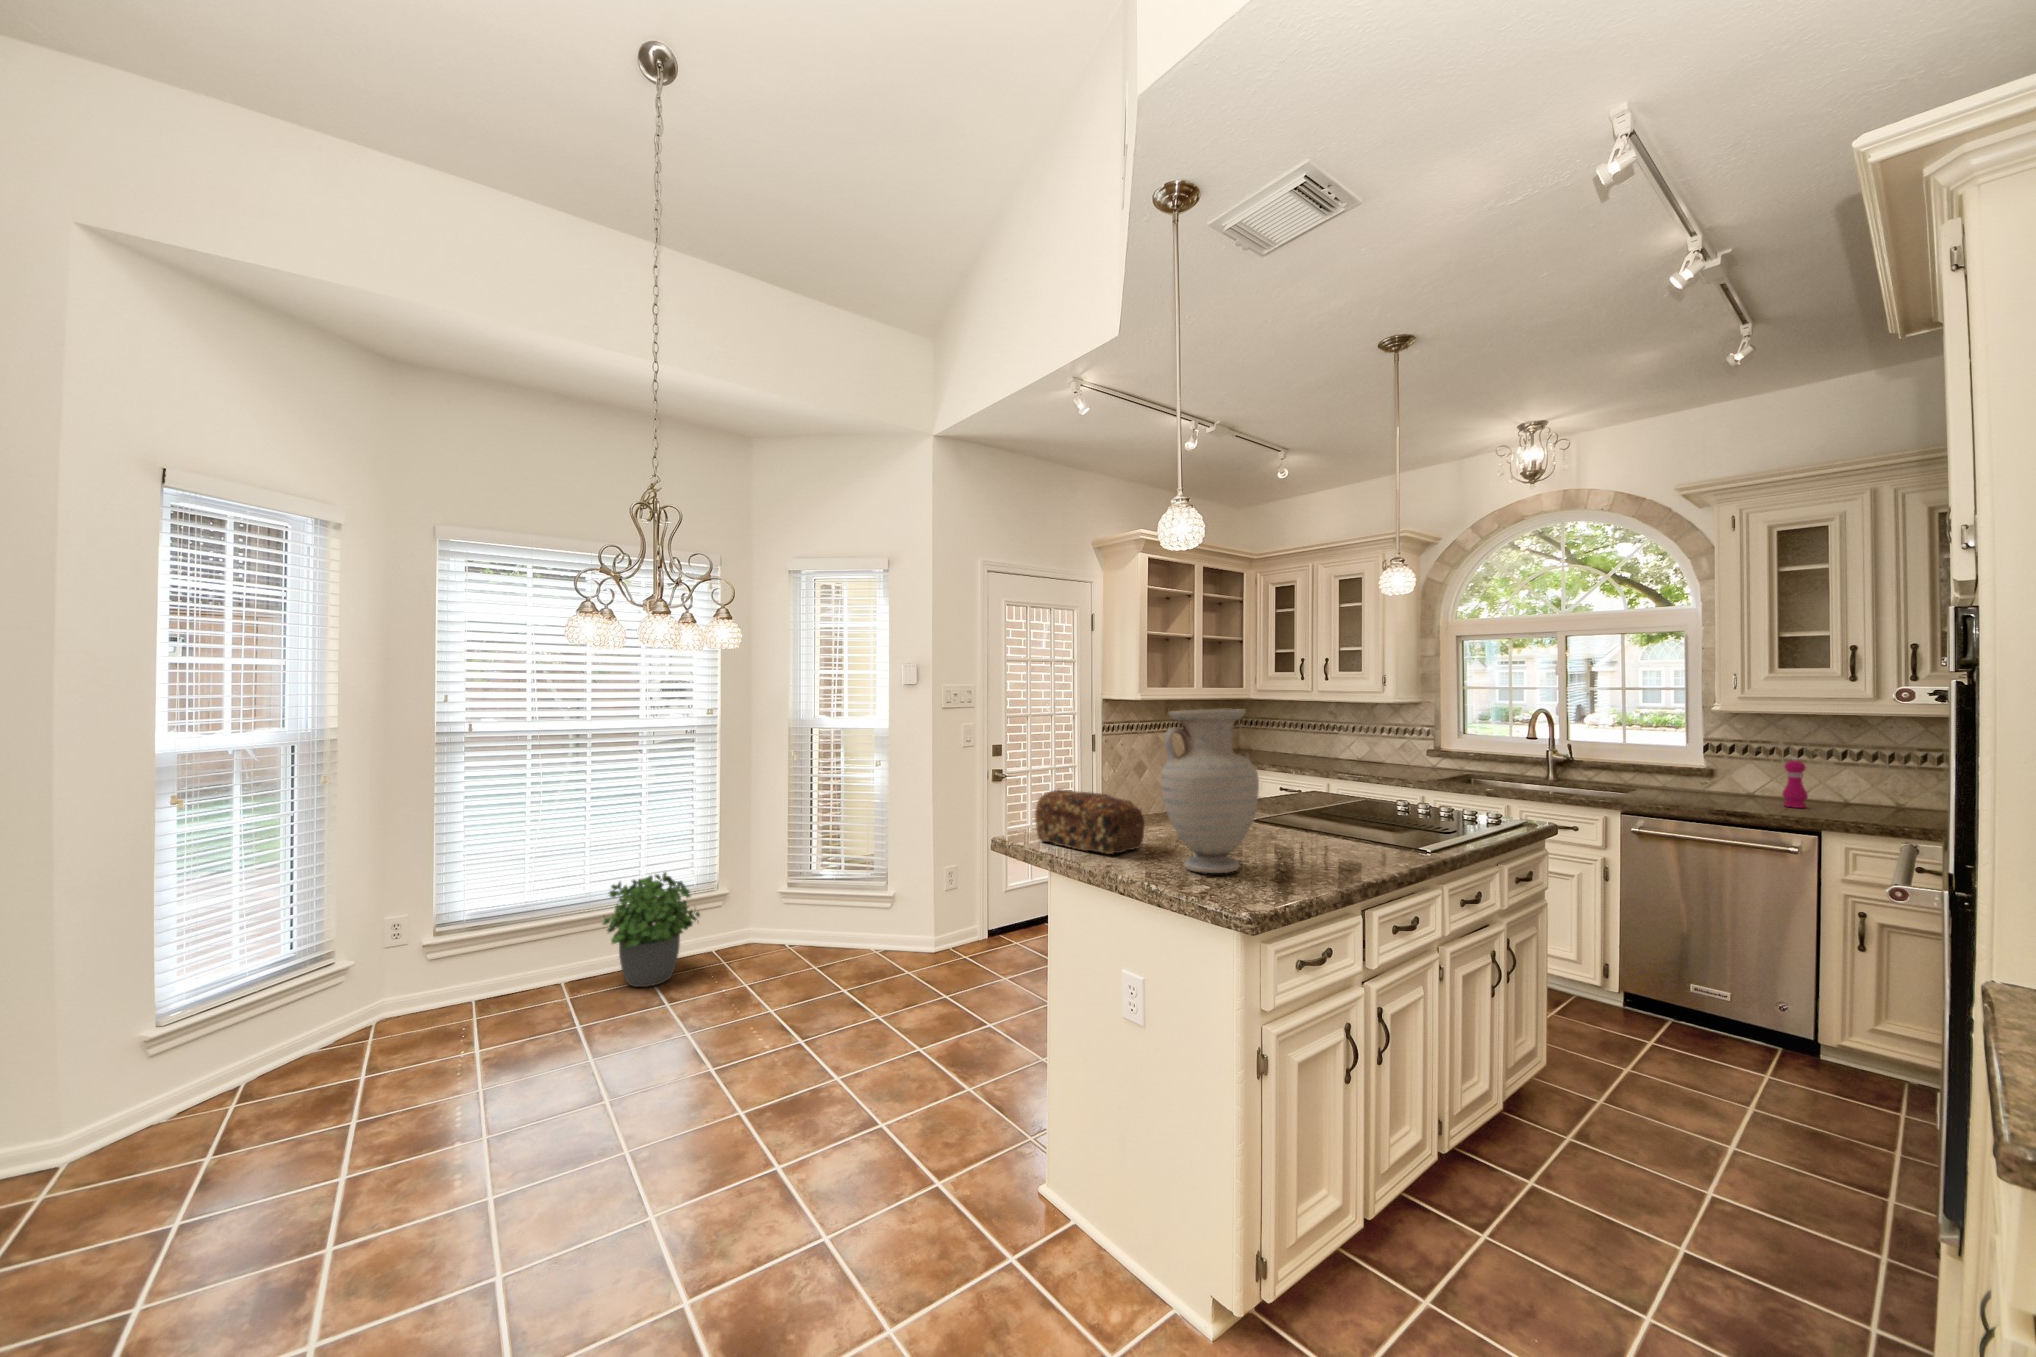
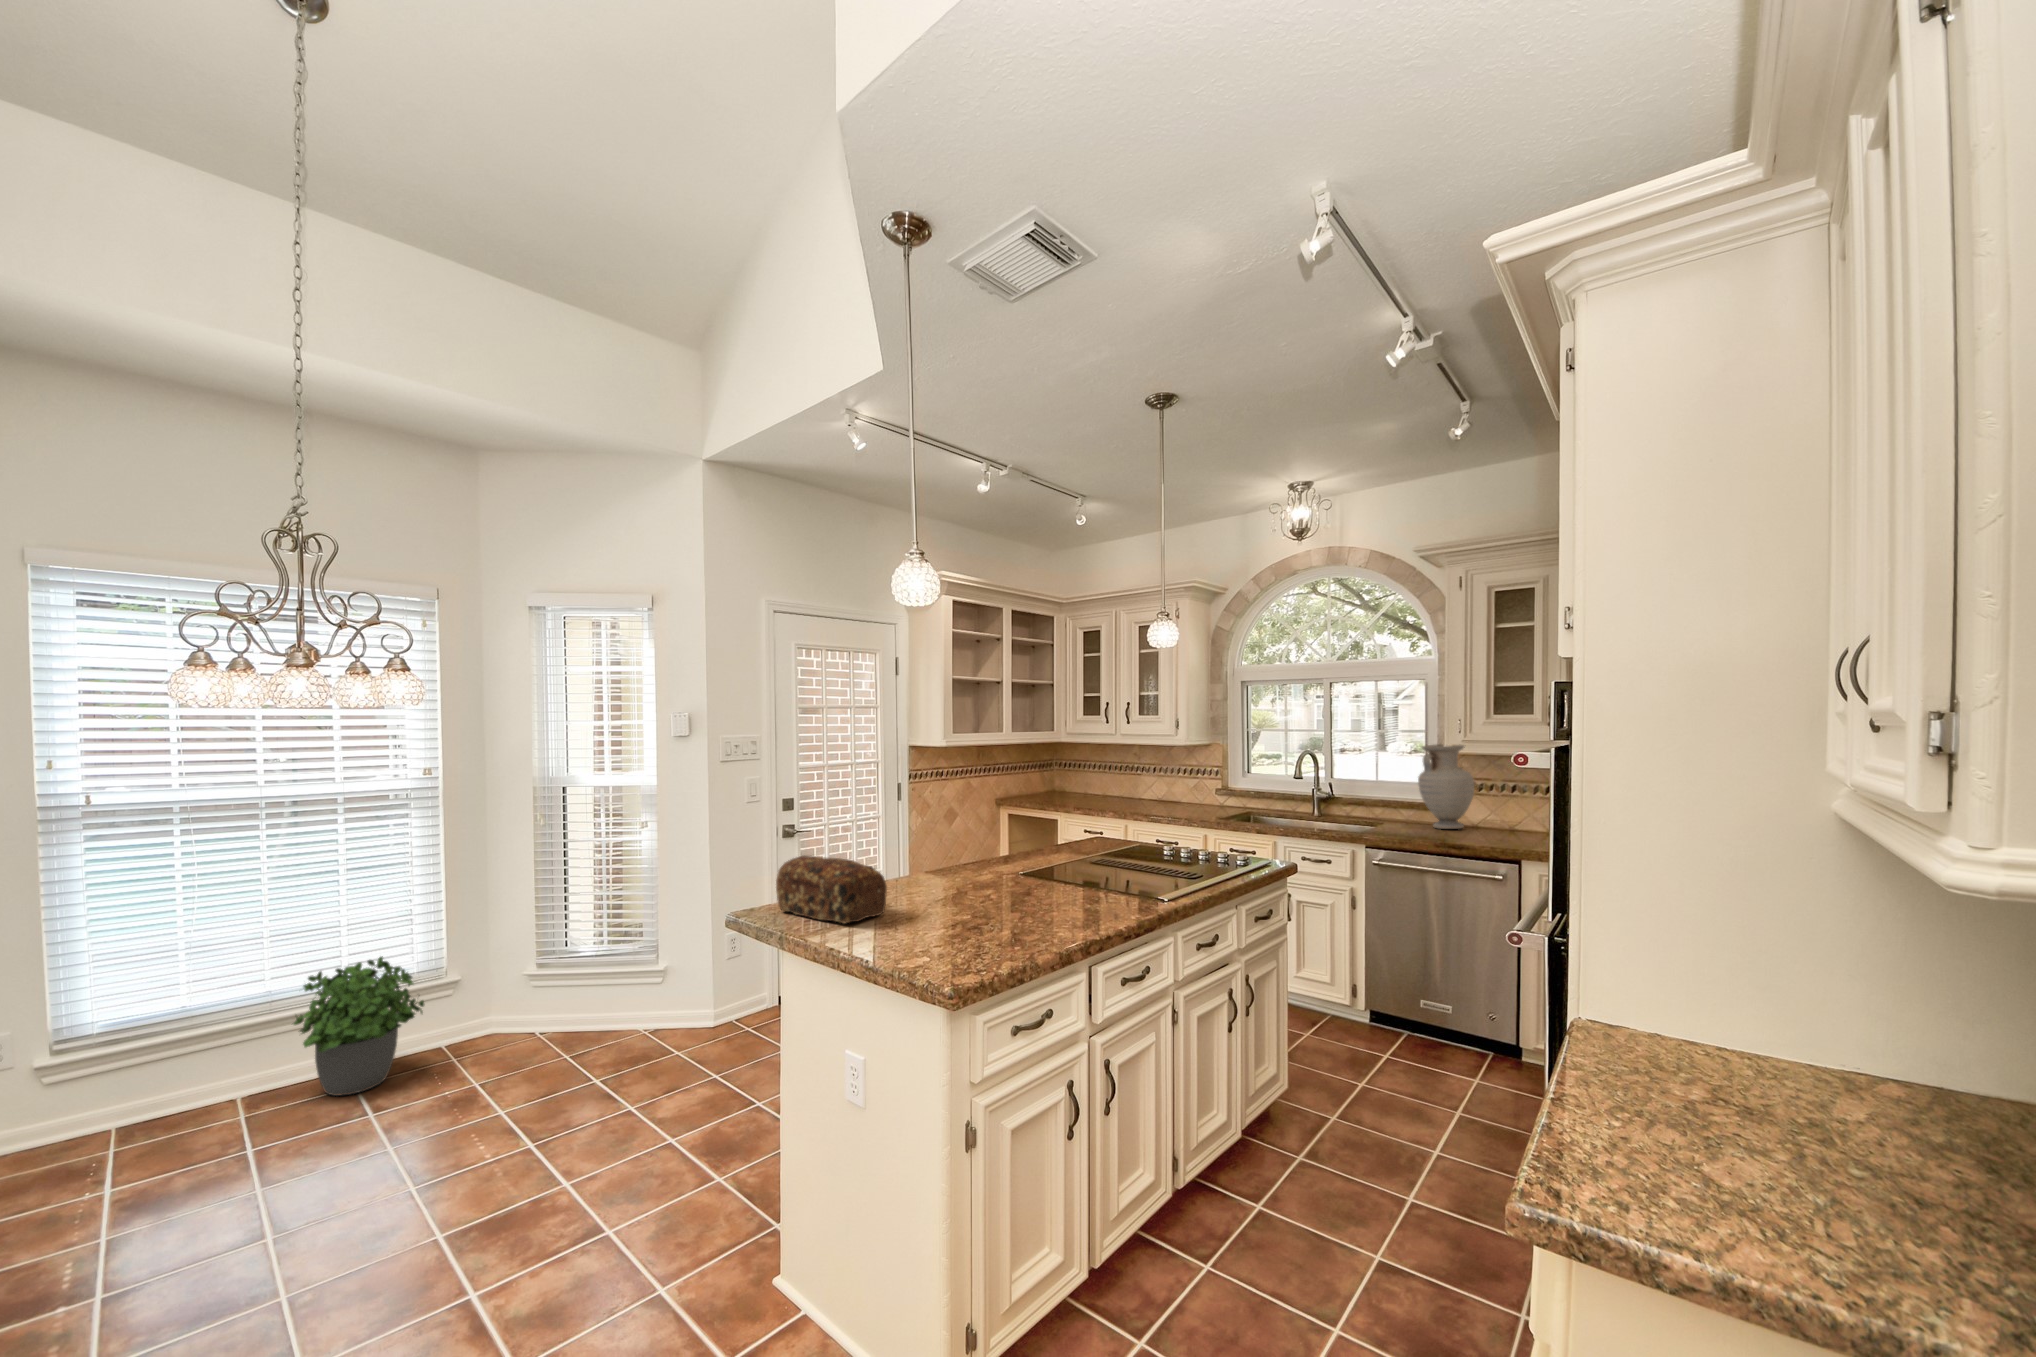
vase: present [1161,709,1259,873] -> present [1418,744,1474,829]
pepper mill: present [1782,757,1808,808] -> none [1493,792,1511,838]

